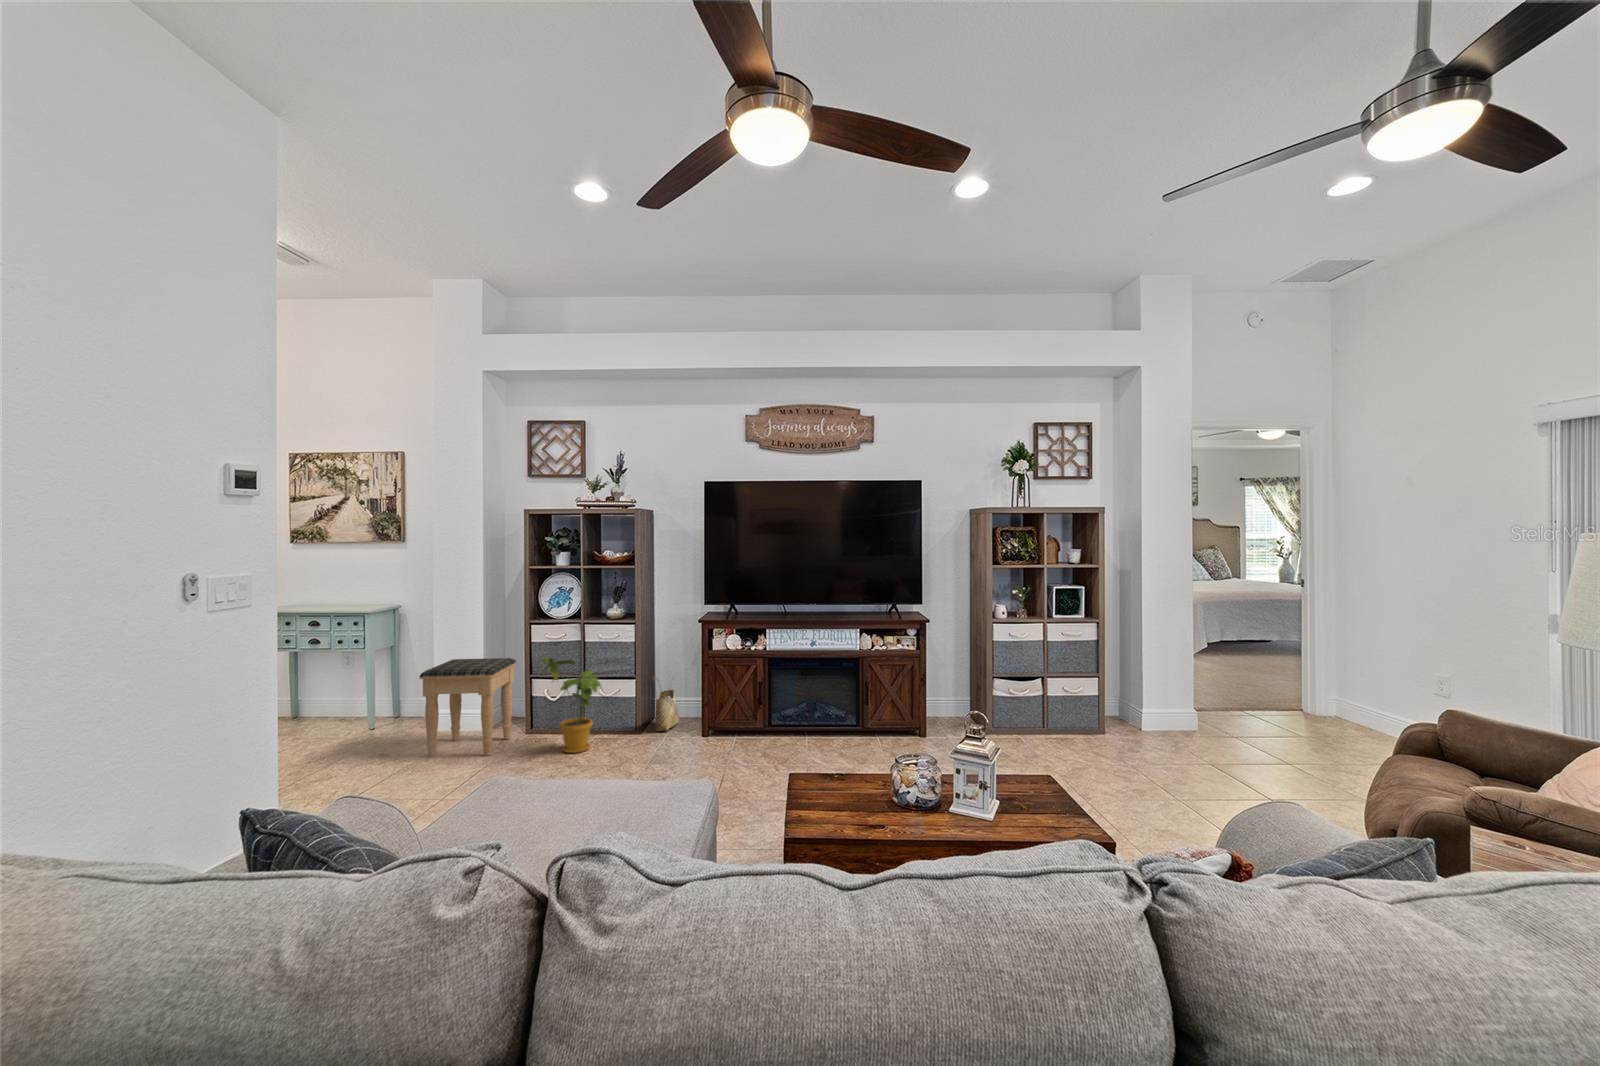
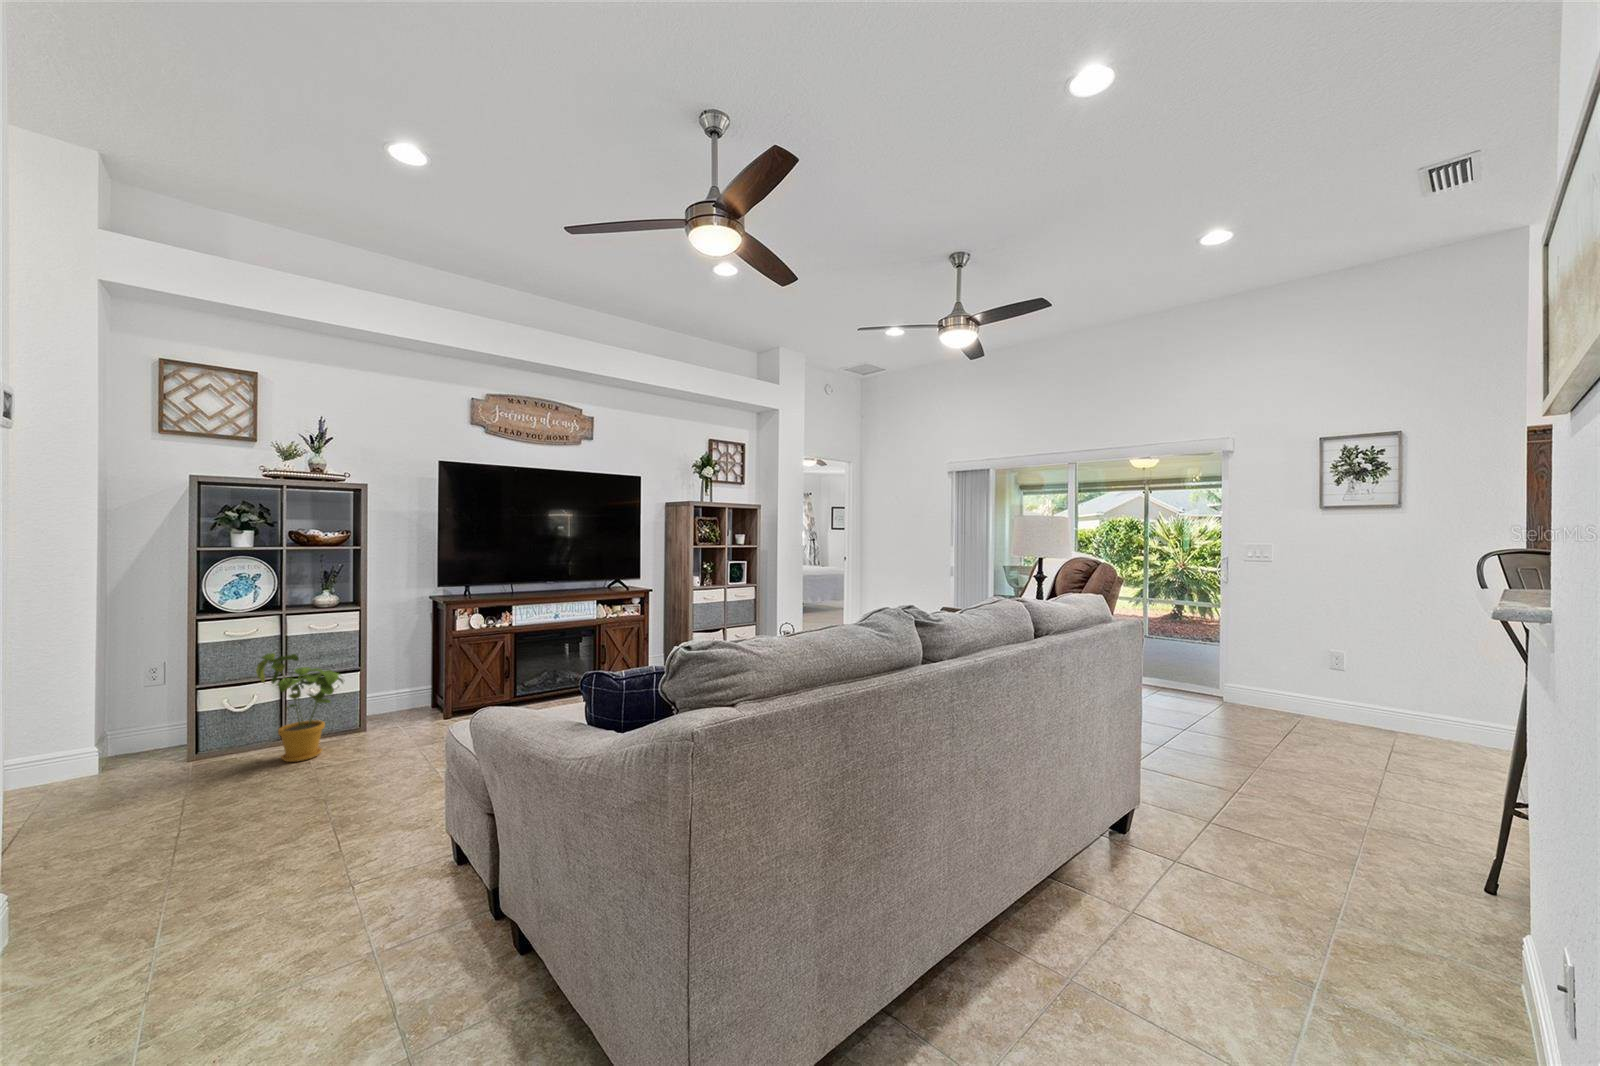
footstool: present [420,658,517,757] -> none [39,666,184,813]
woven basket: present [653,676,679,731] -> none [372,662,401,725]

